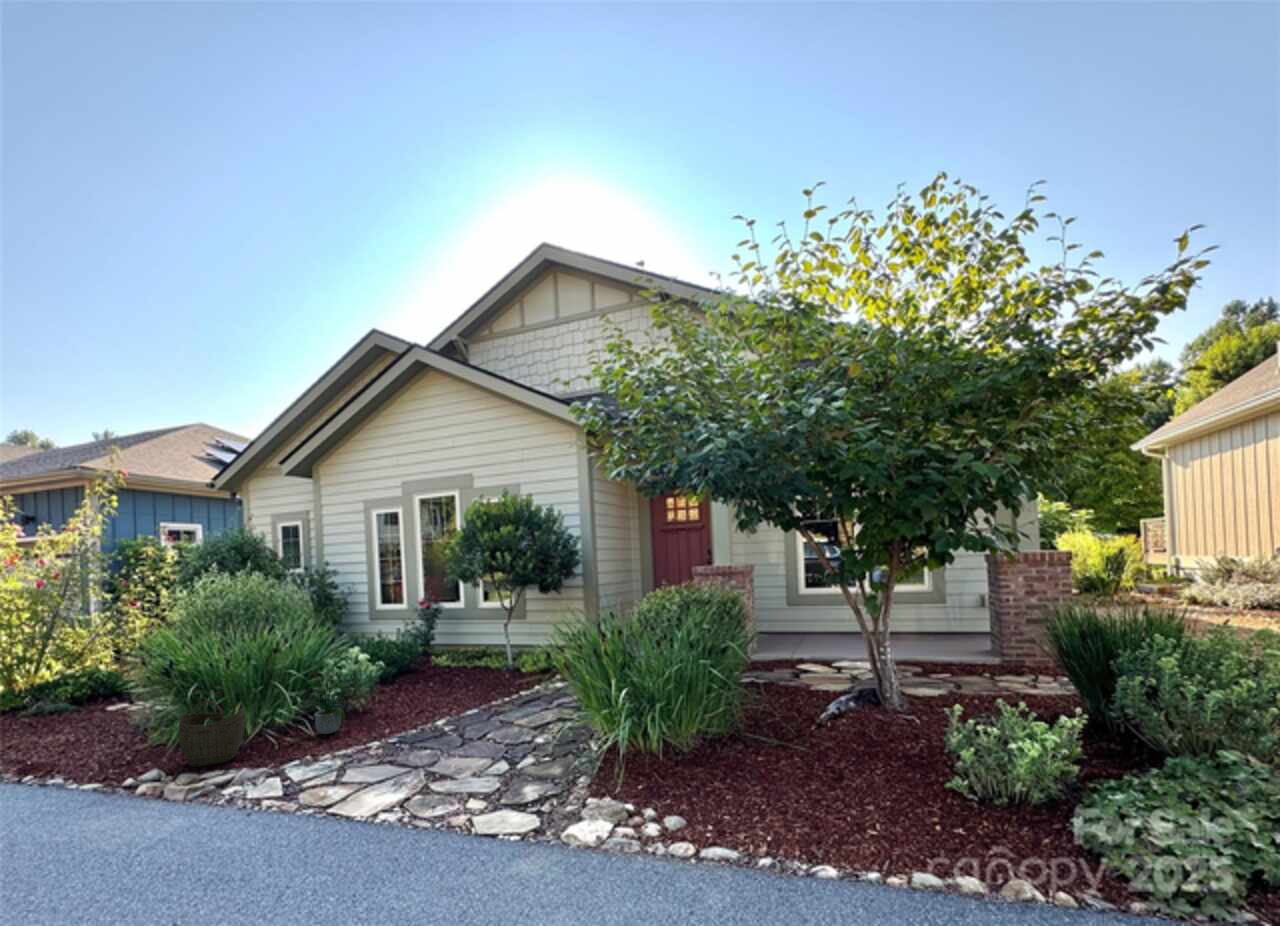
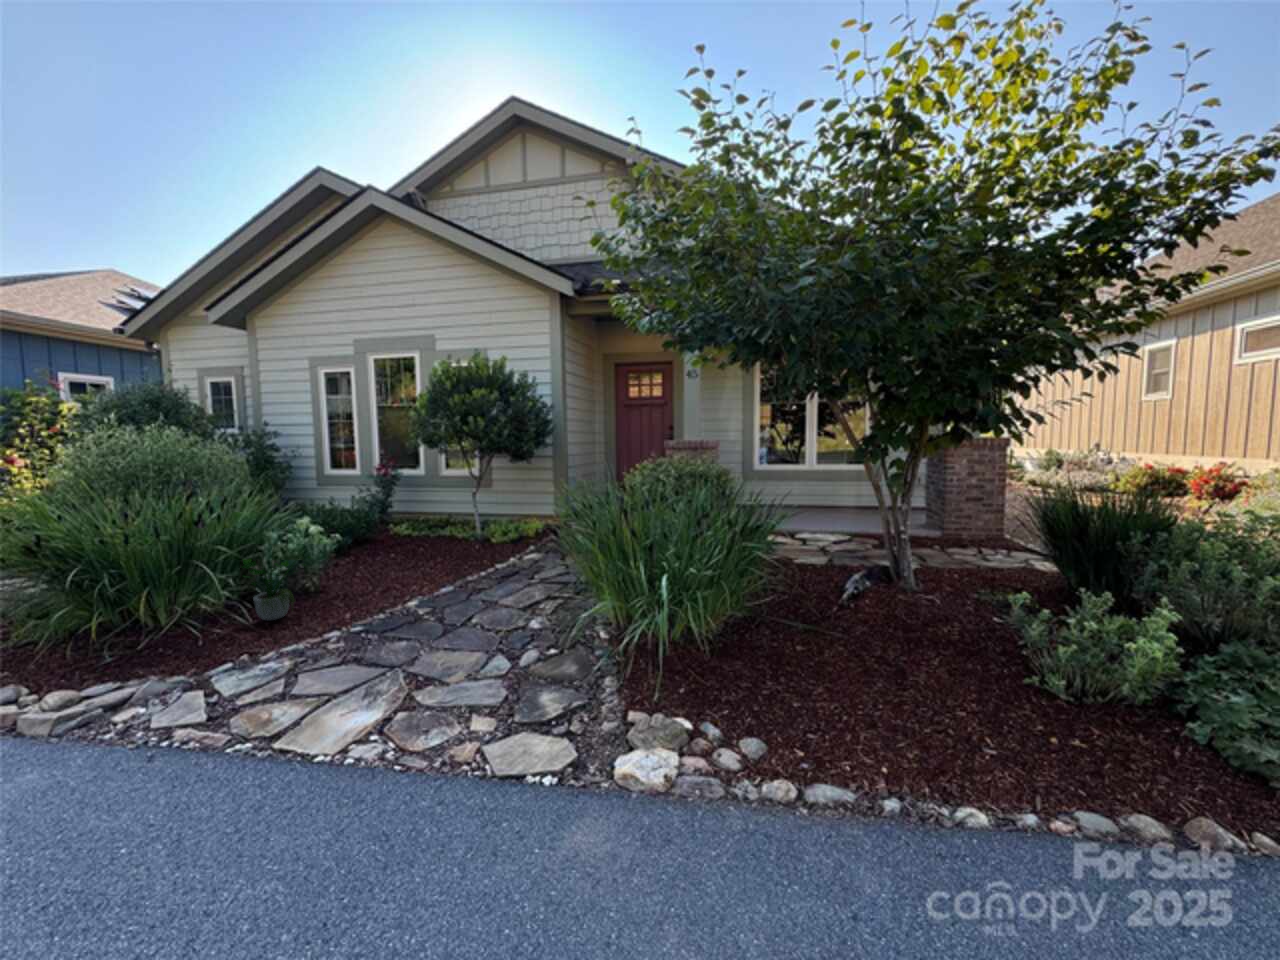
woven basket: present [178,692,246,767] -> none [48,576,155,672]

